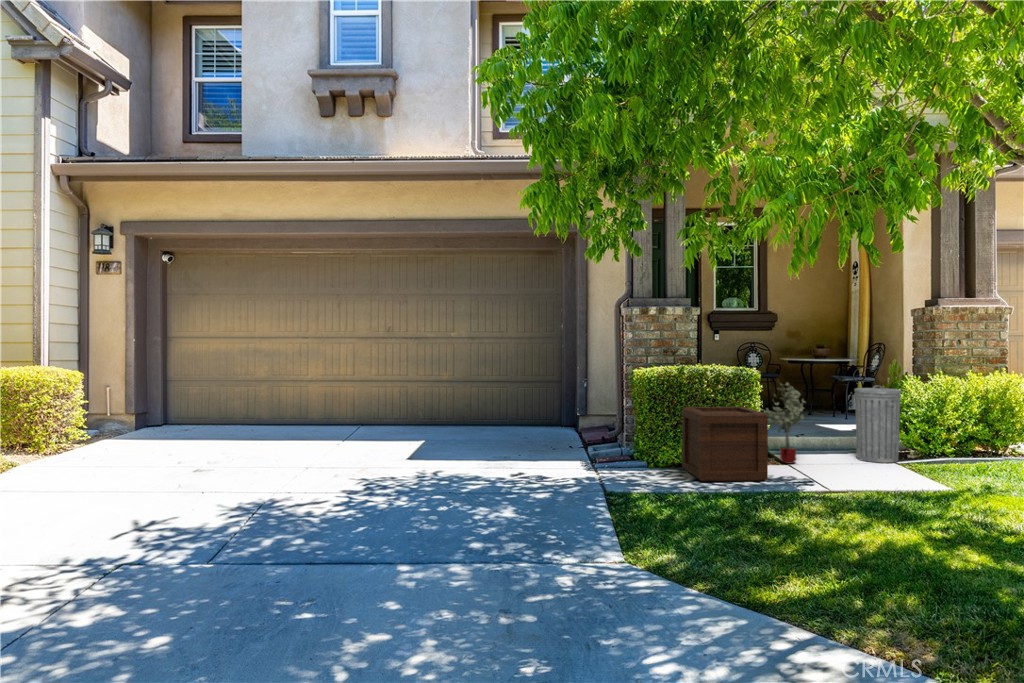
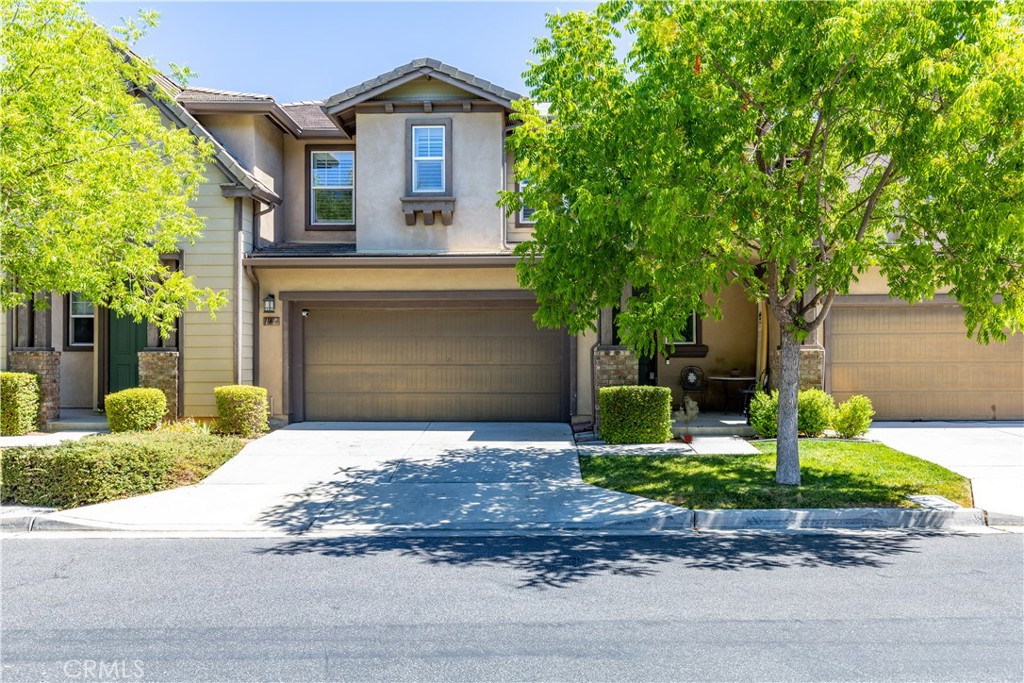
trash can: present [854,386,901,463] -> none [729,398,754,443]
wooden crate: present [682,407,768,481] -> none [625,411,669,452]

